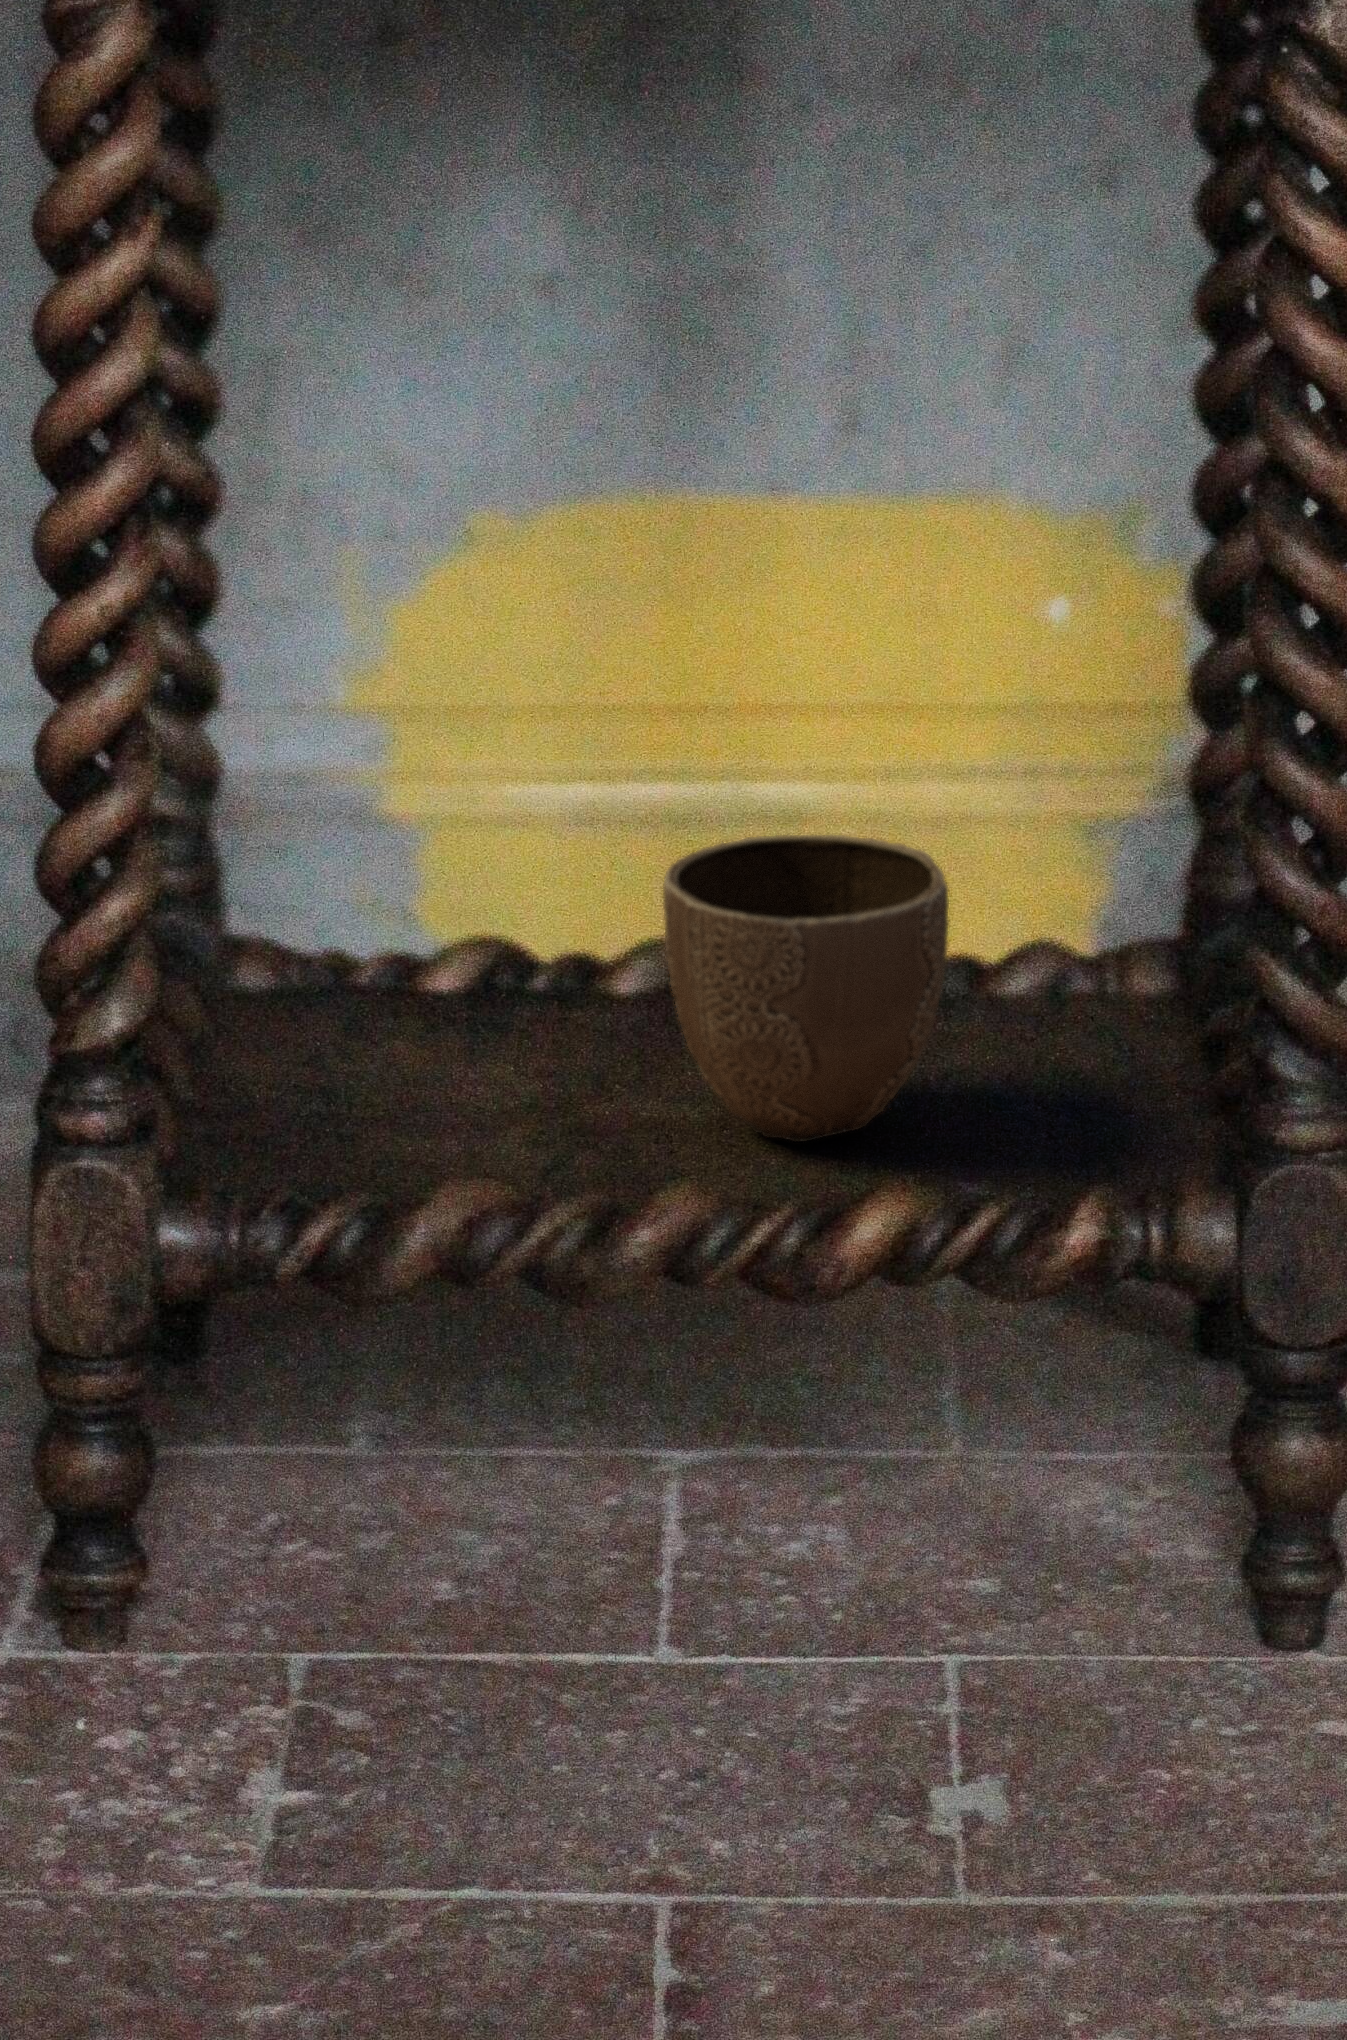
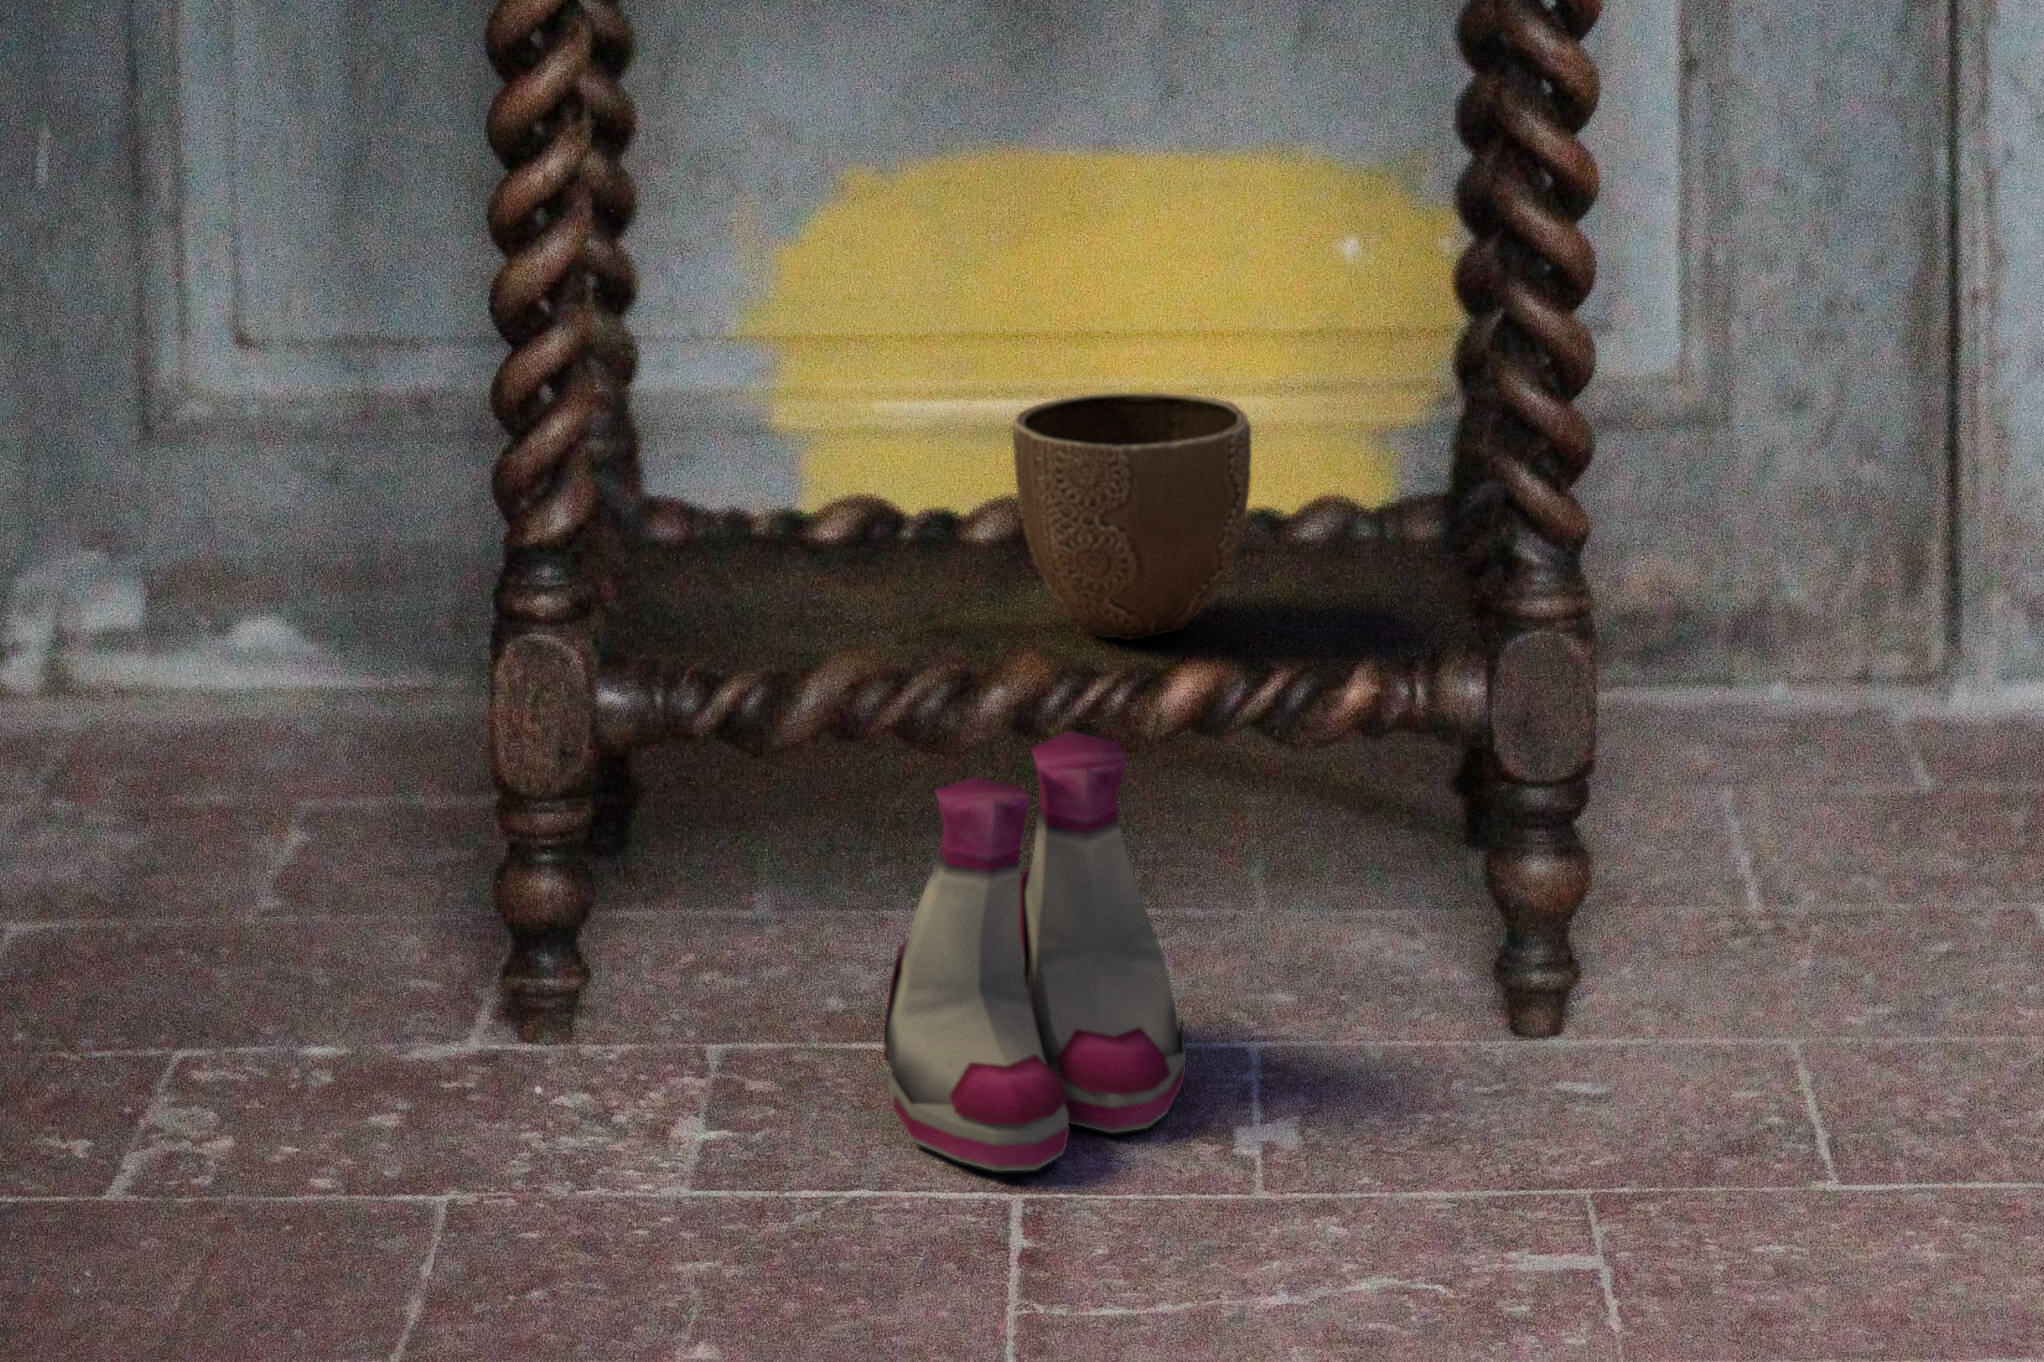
boots: none [503,1296,870,1867] -> present [884,731,1186,1171]

